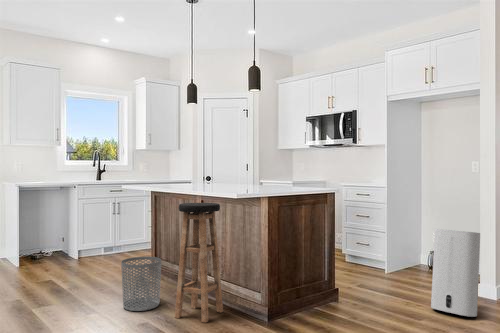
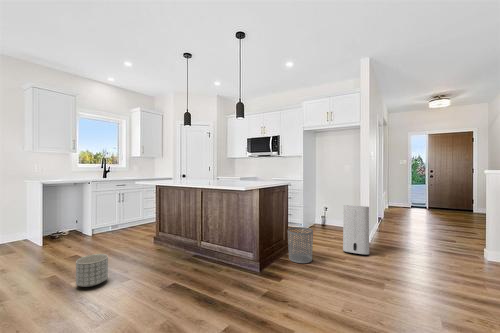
bar stool: present [175,203,223,323] -> none [195,194,226,277]
waste bin: present [121,257,161,311] -> present [288,227,313,263]
planter: none [30,276,68,315] -> present [76,254,108,287]

